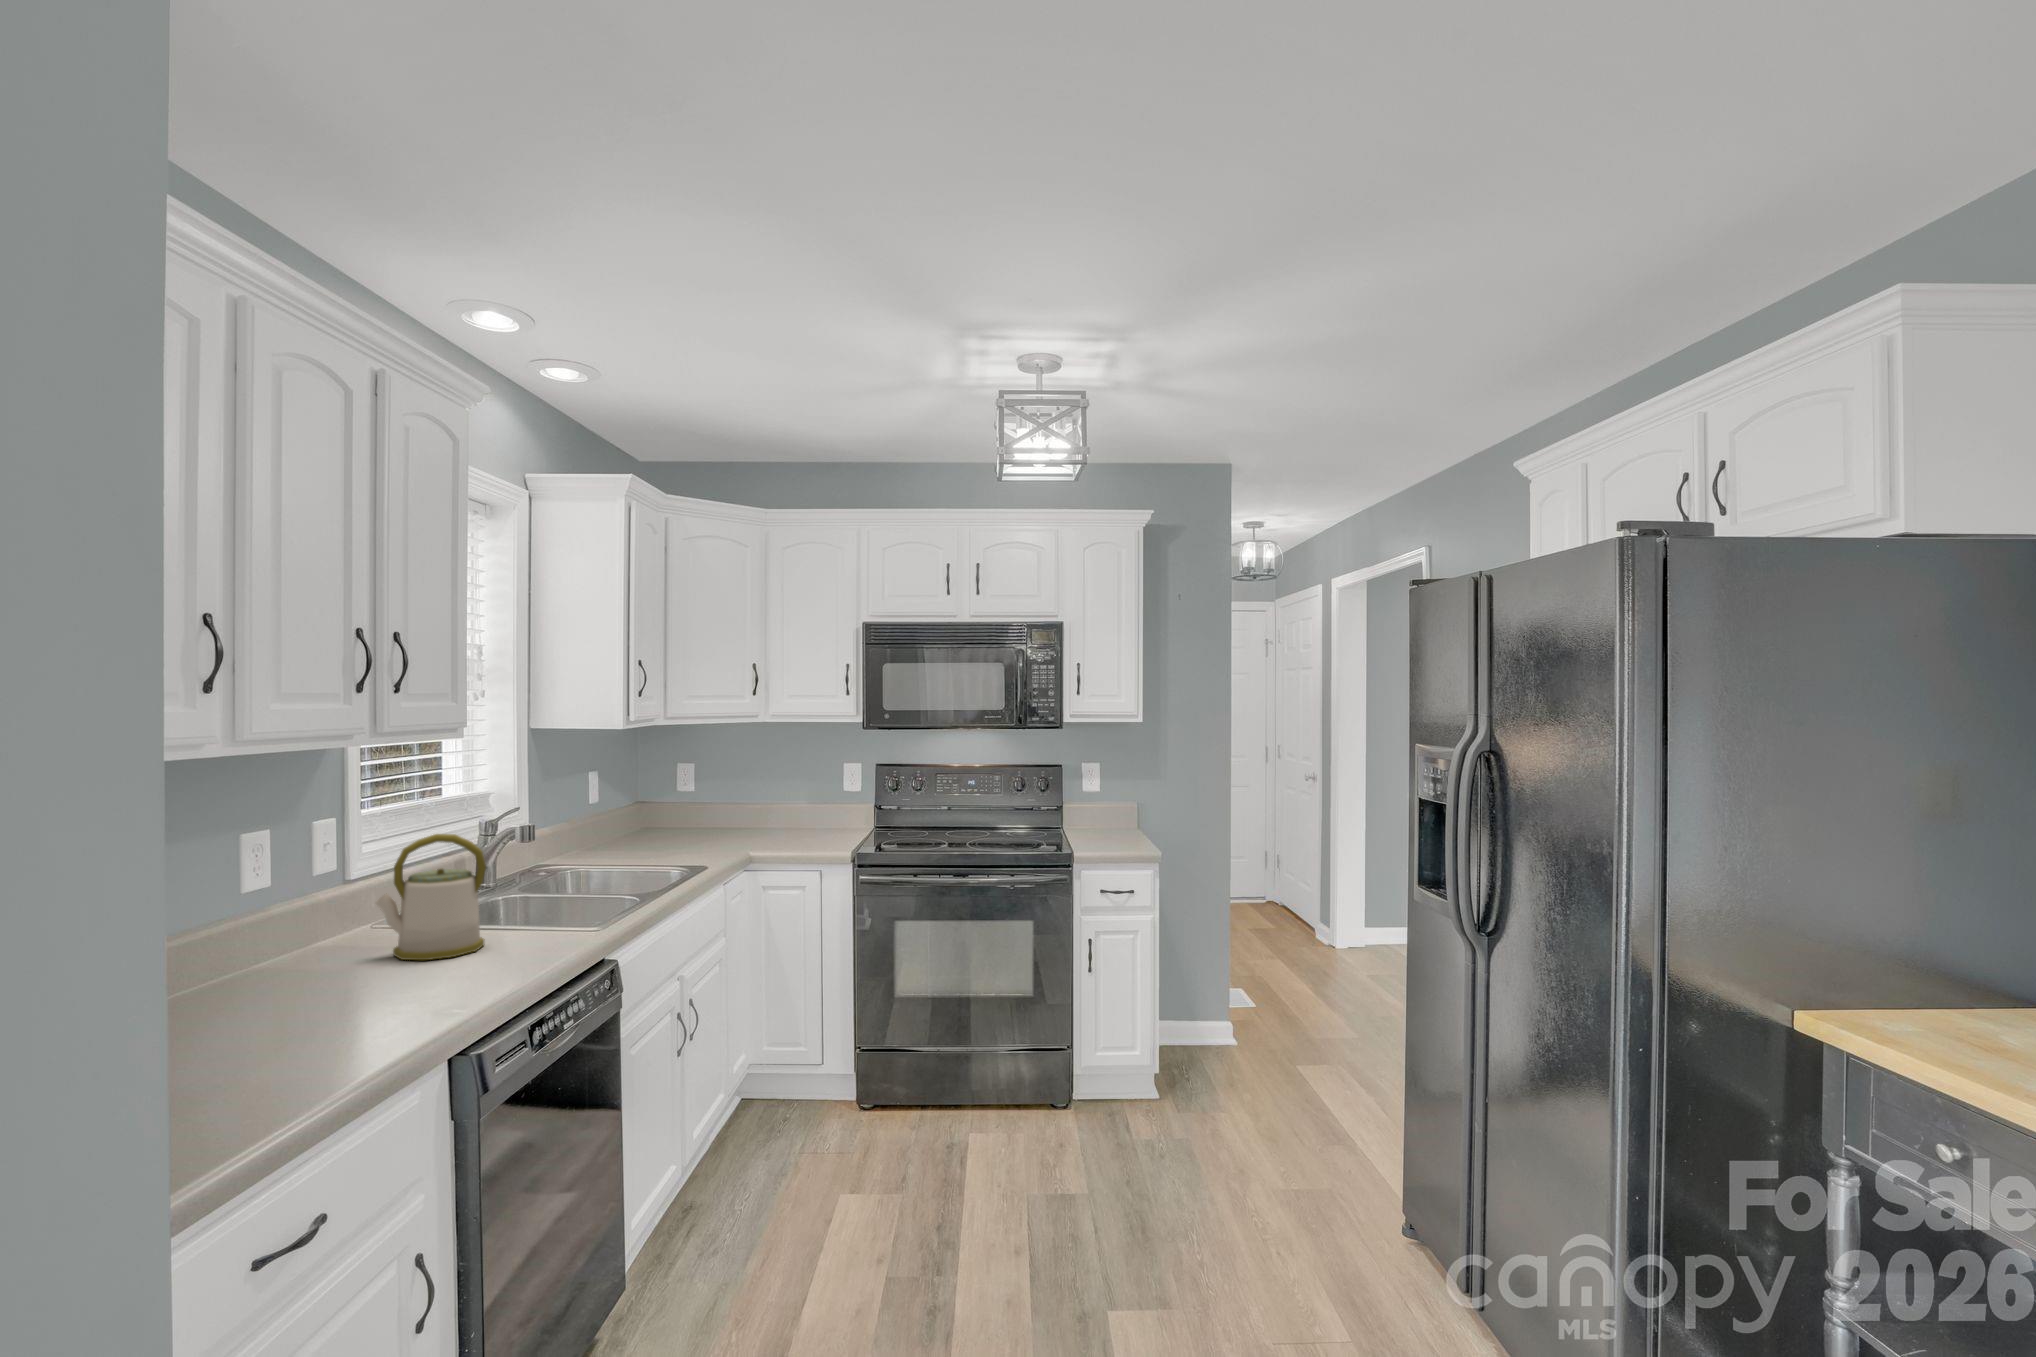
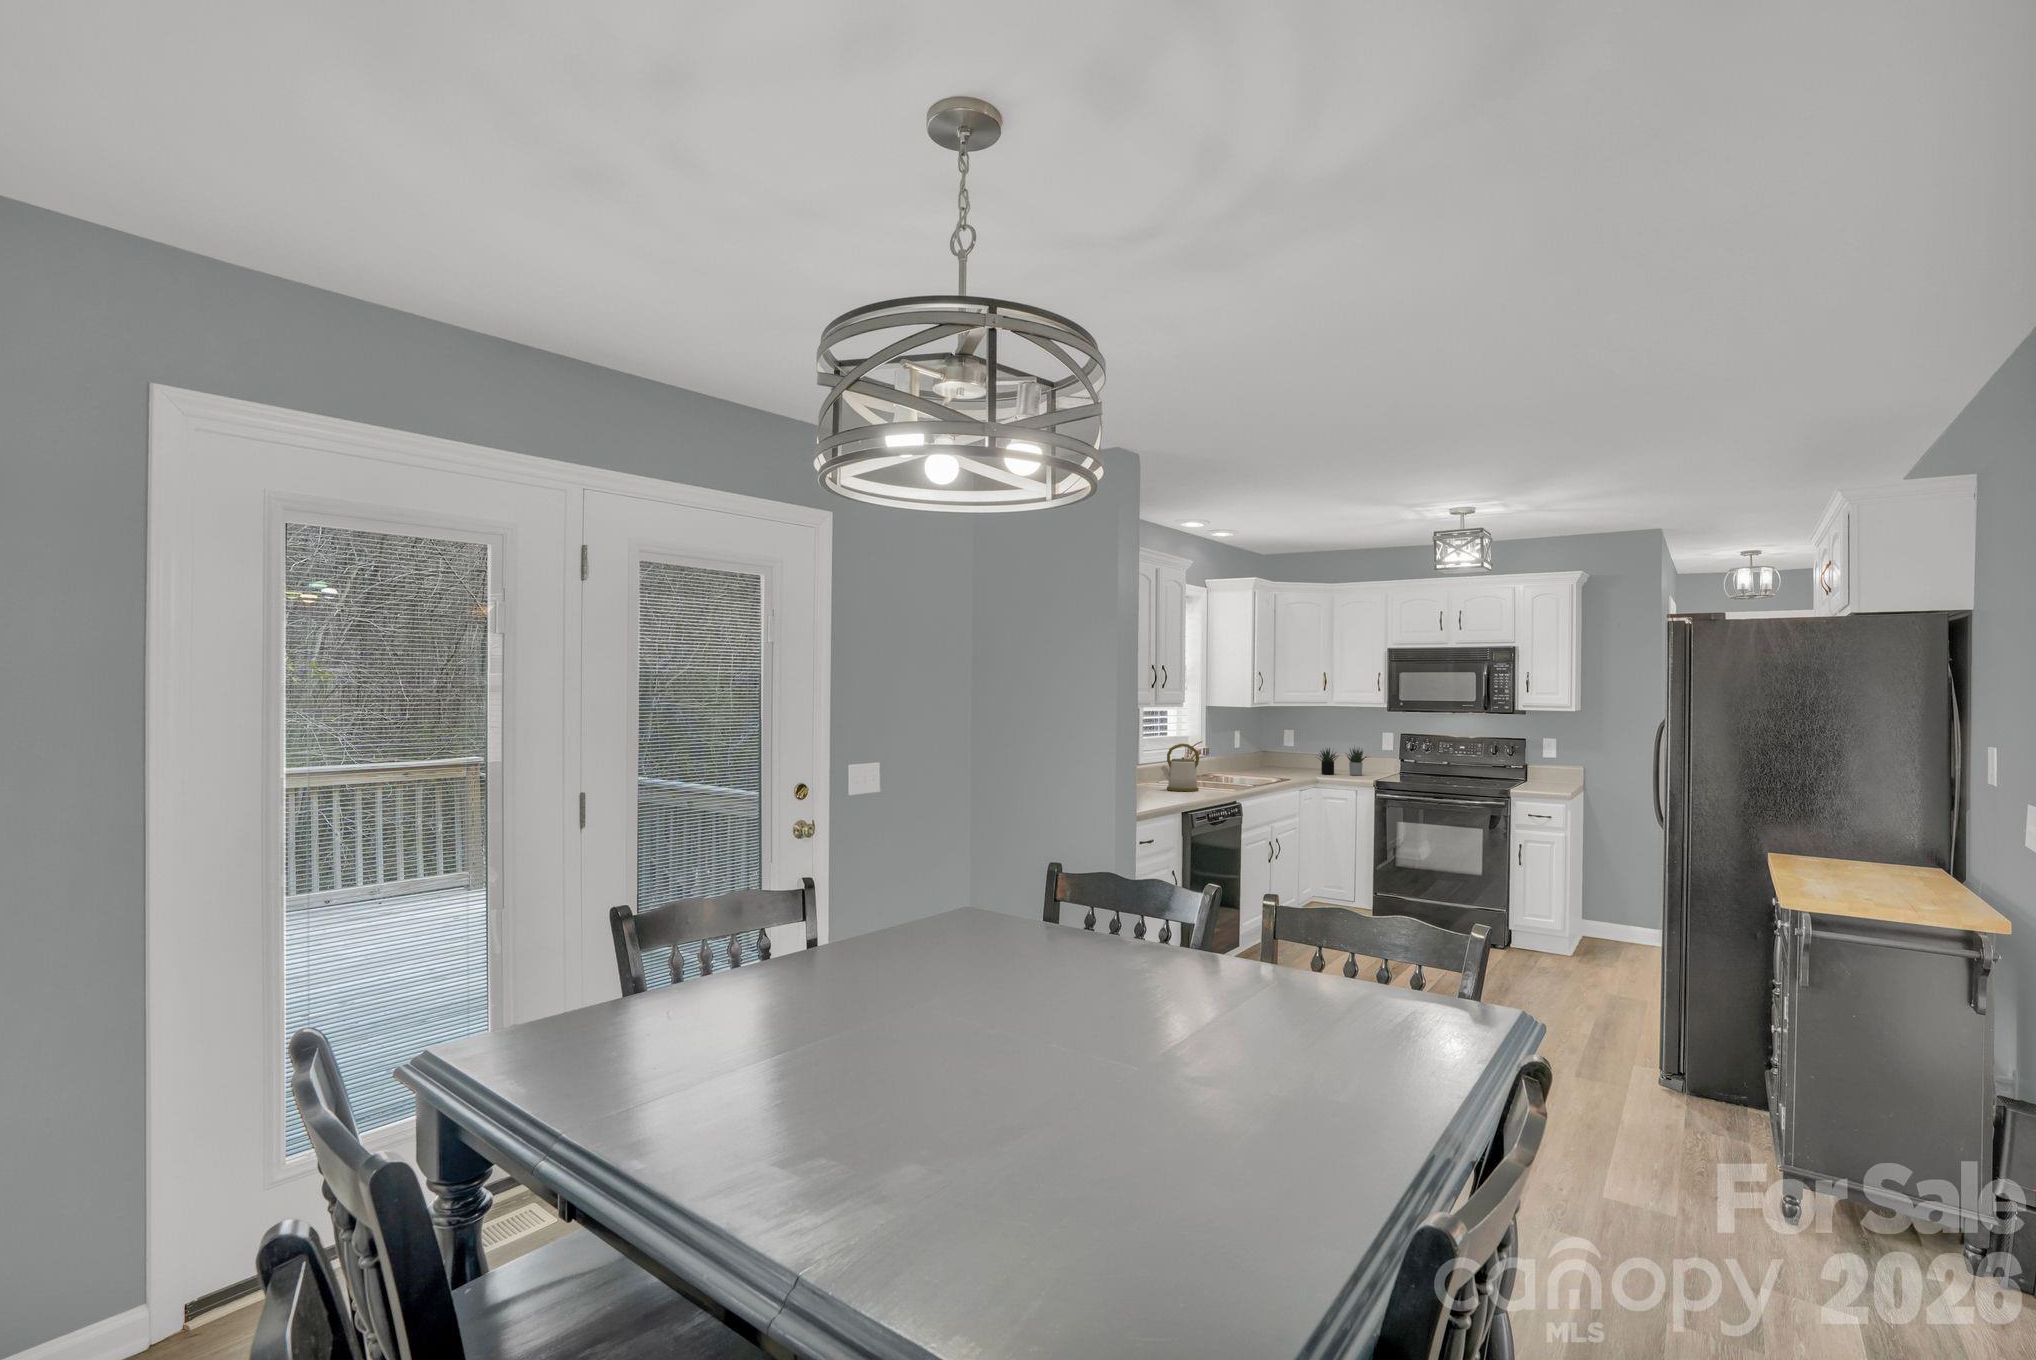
succulent plant: none [741,787,836,841] -> present [1318,748,1367,775]

